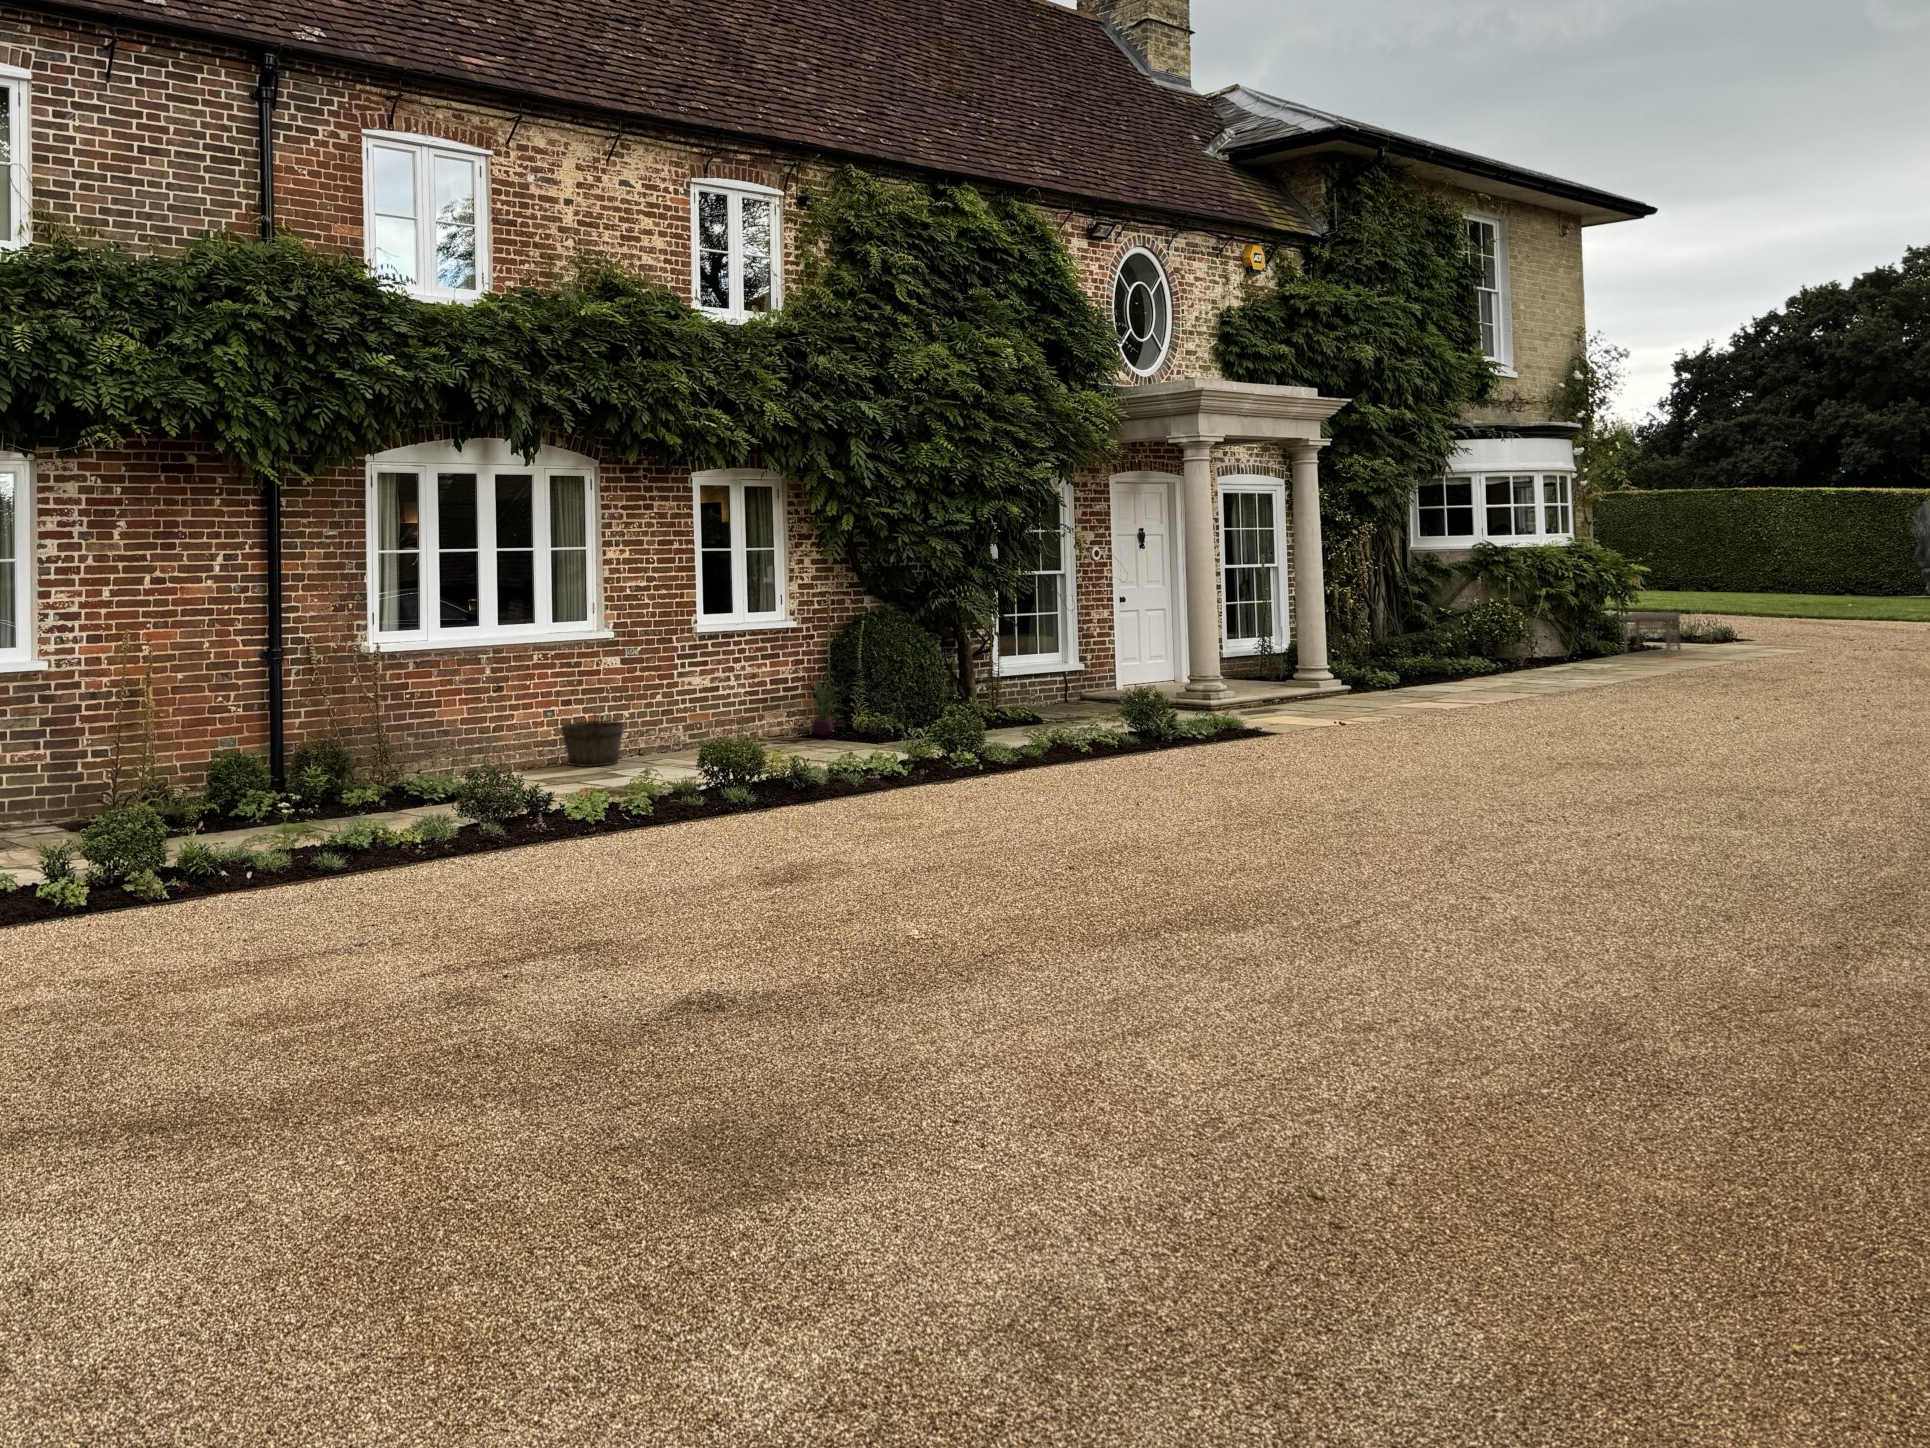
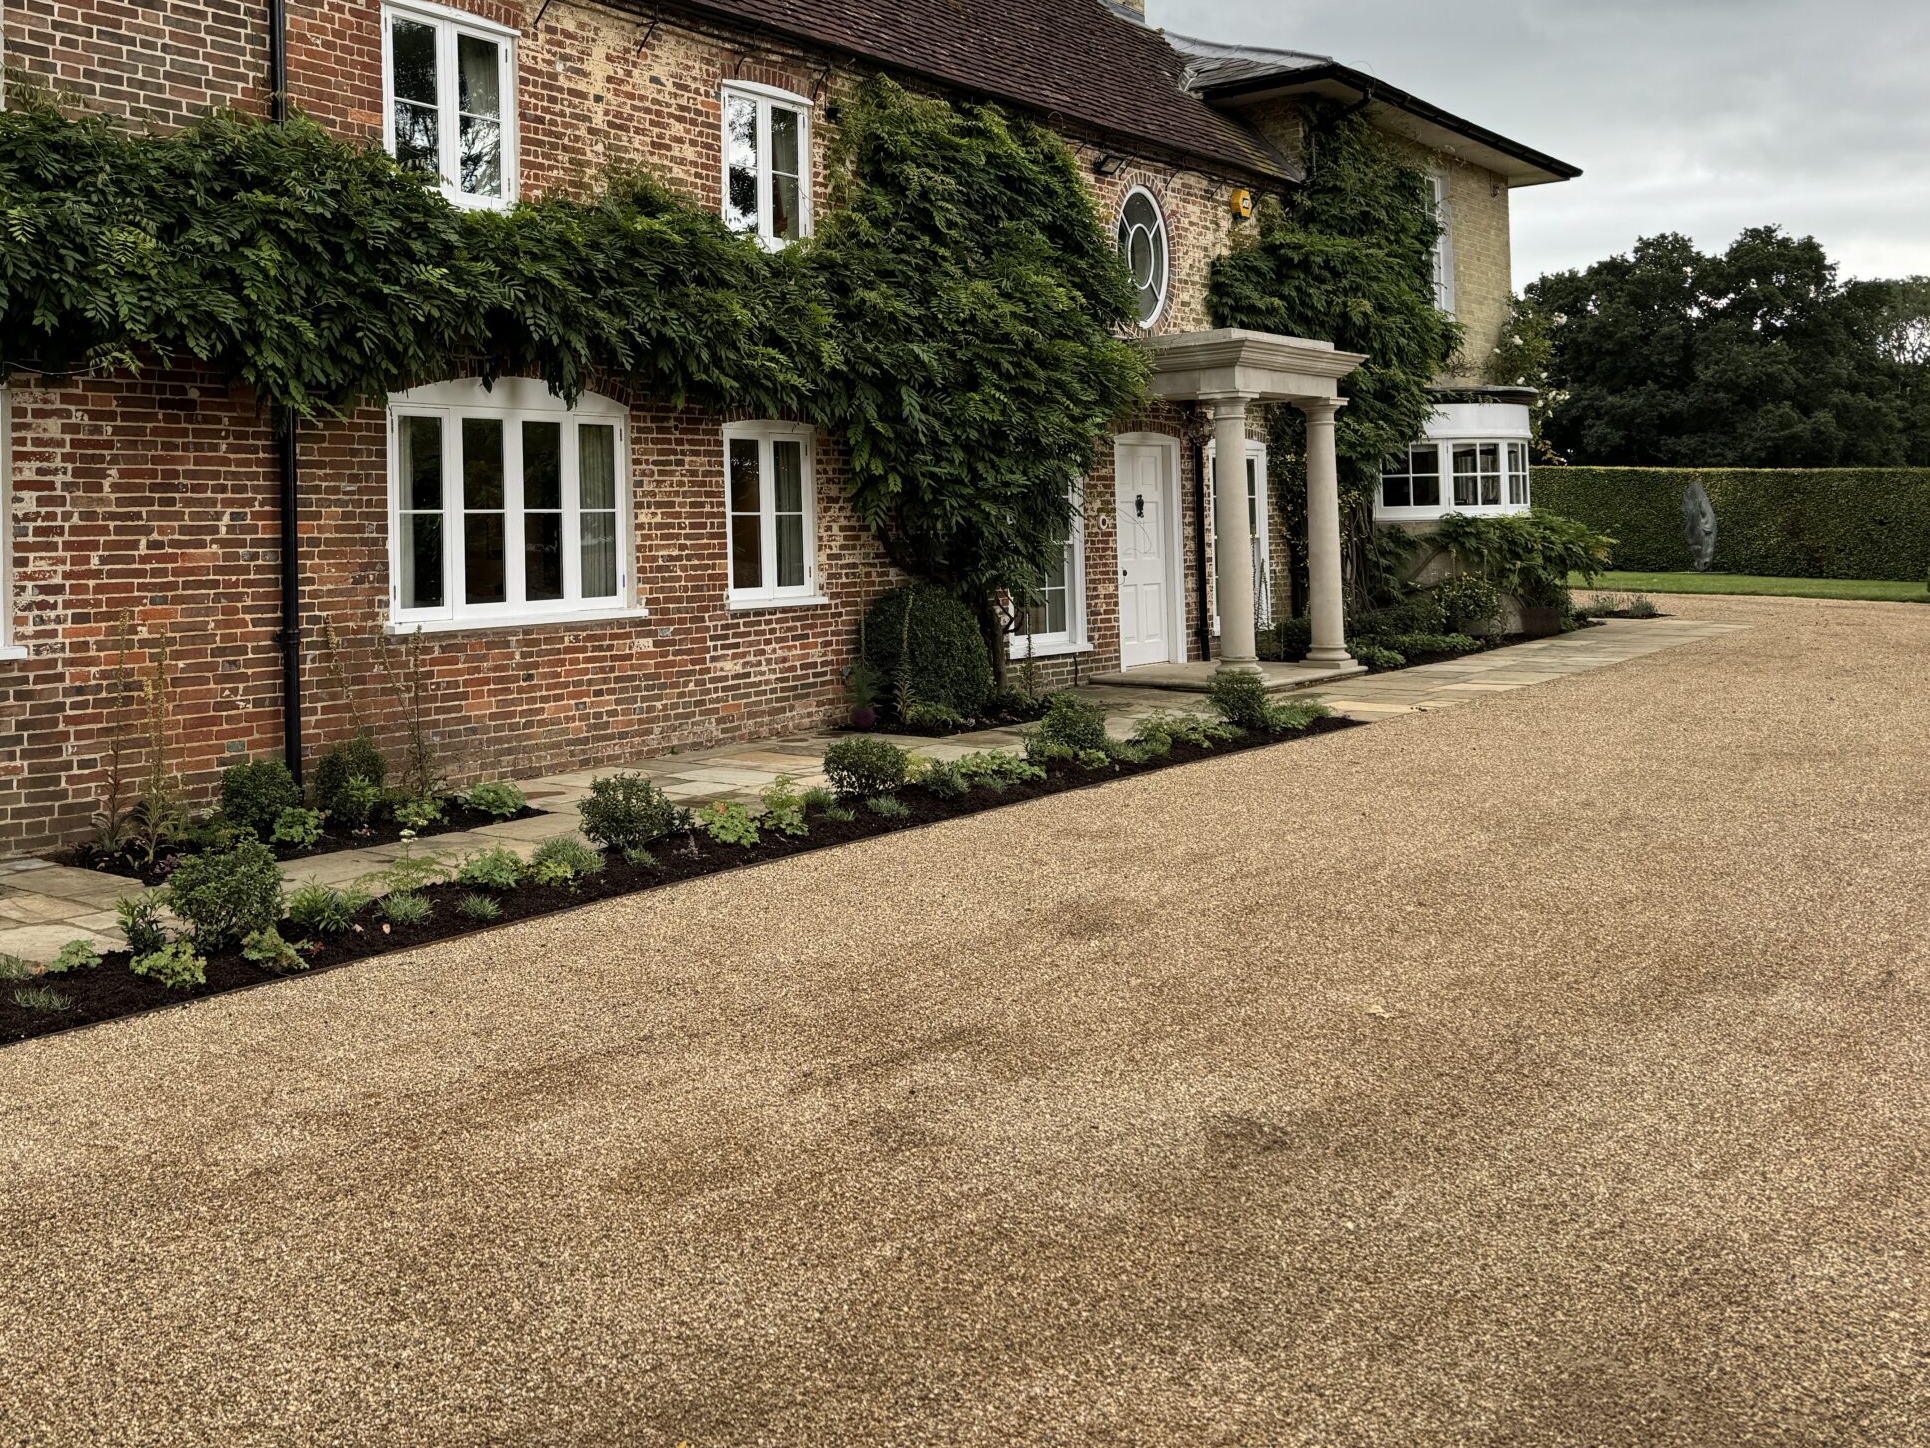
storage bench: present [1620,612,1681,654] -> none [1581,588,1634,632]
wooden bucket: present [561,711,624,767] -> present [1518,604,1562,636]

